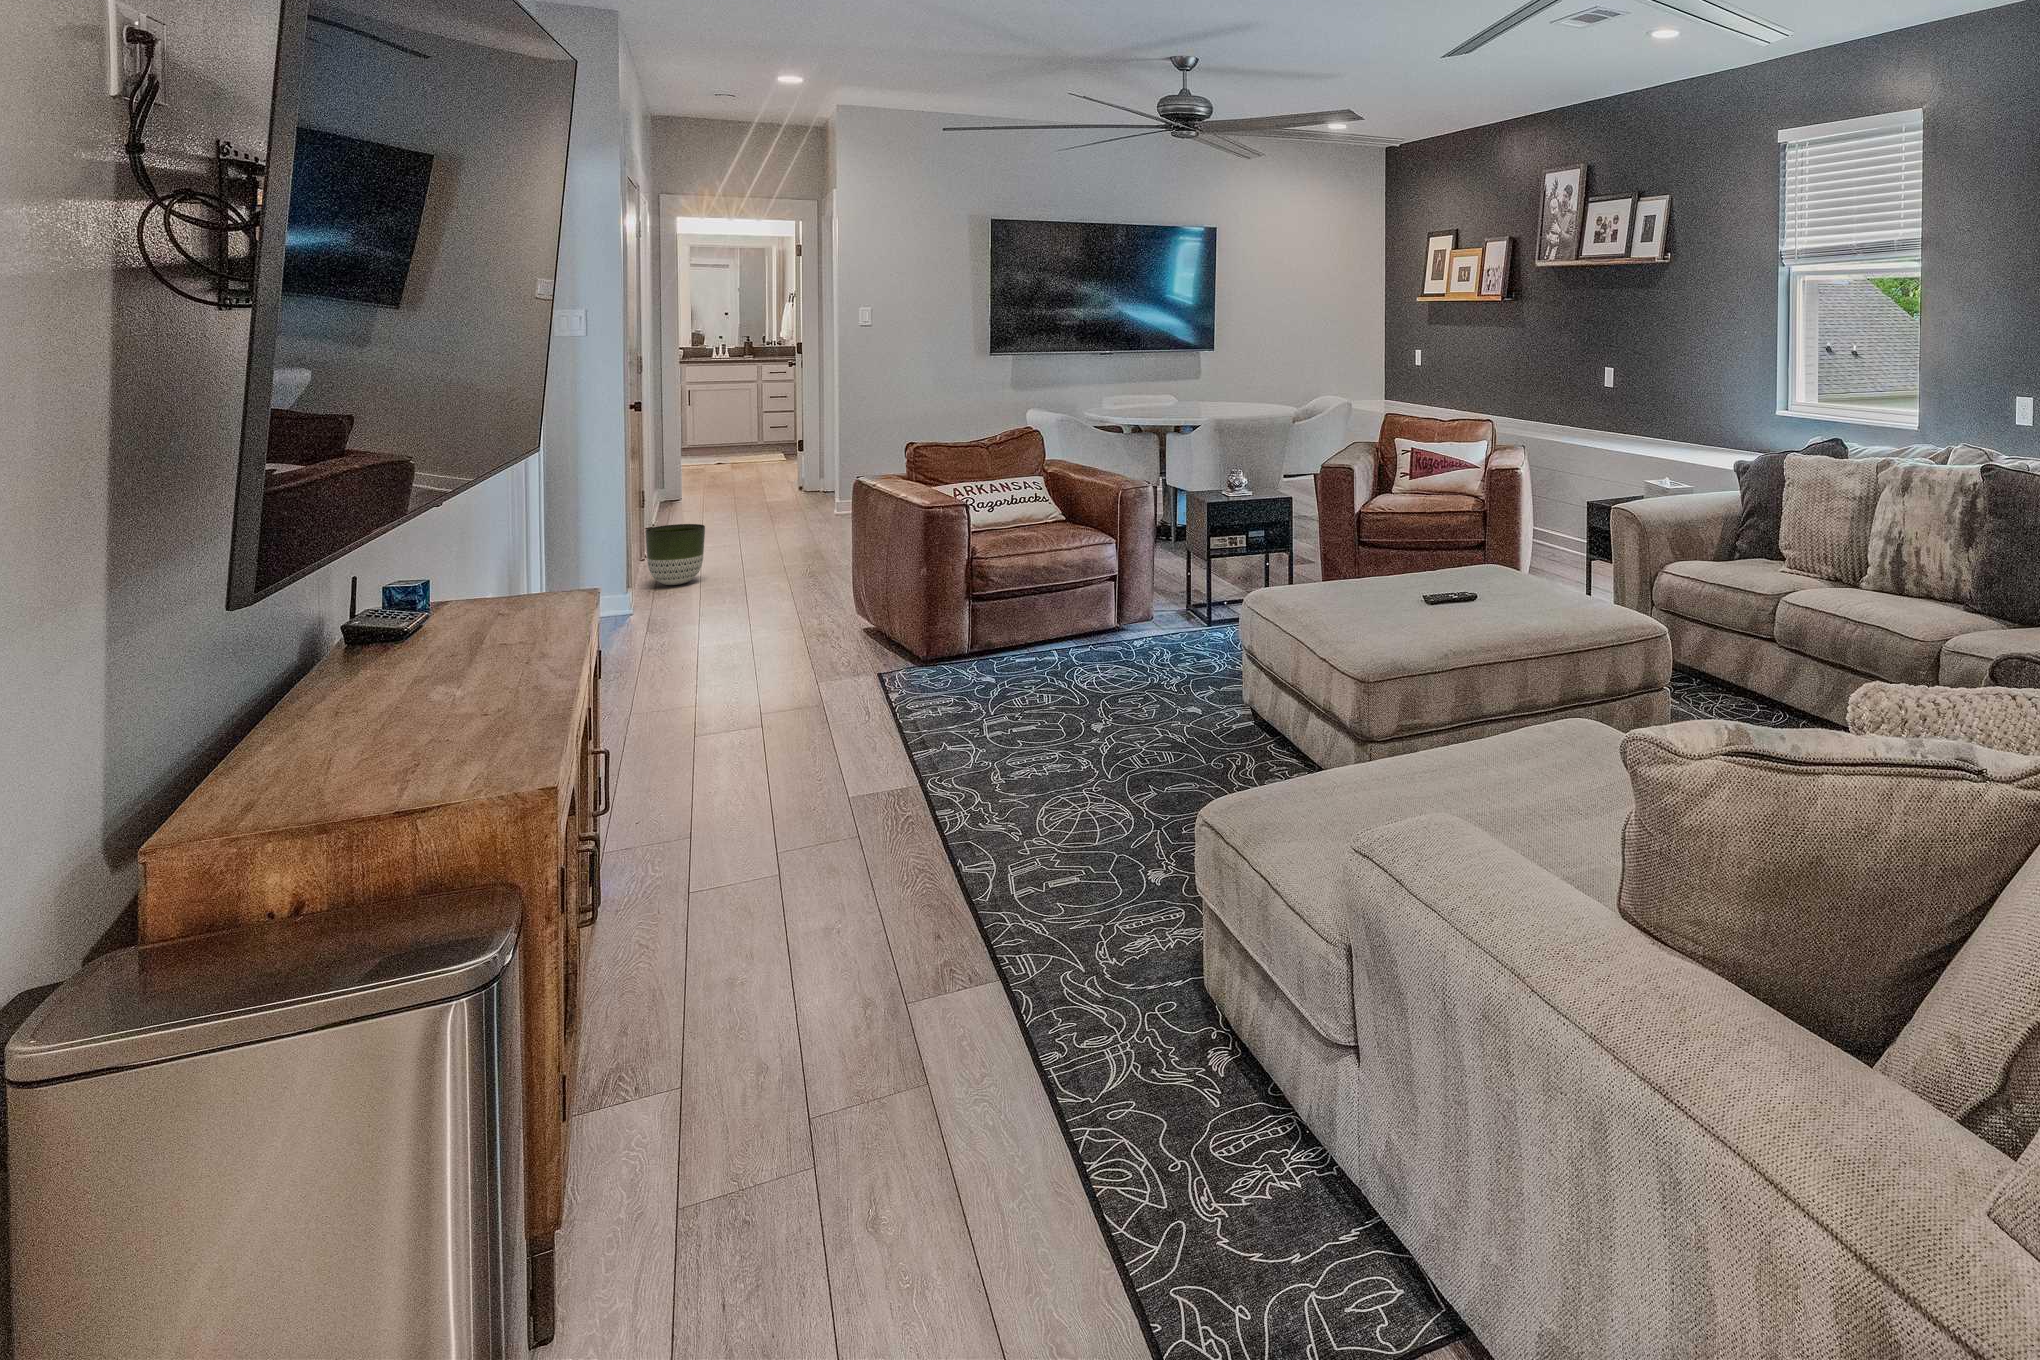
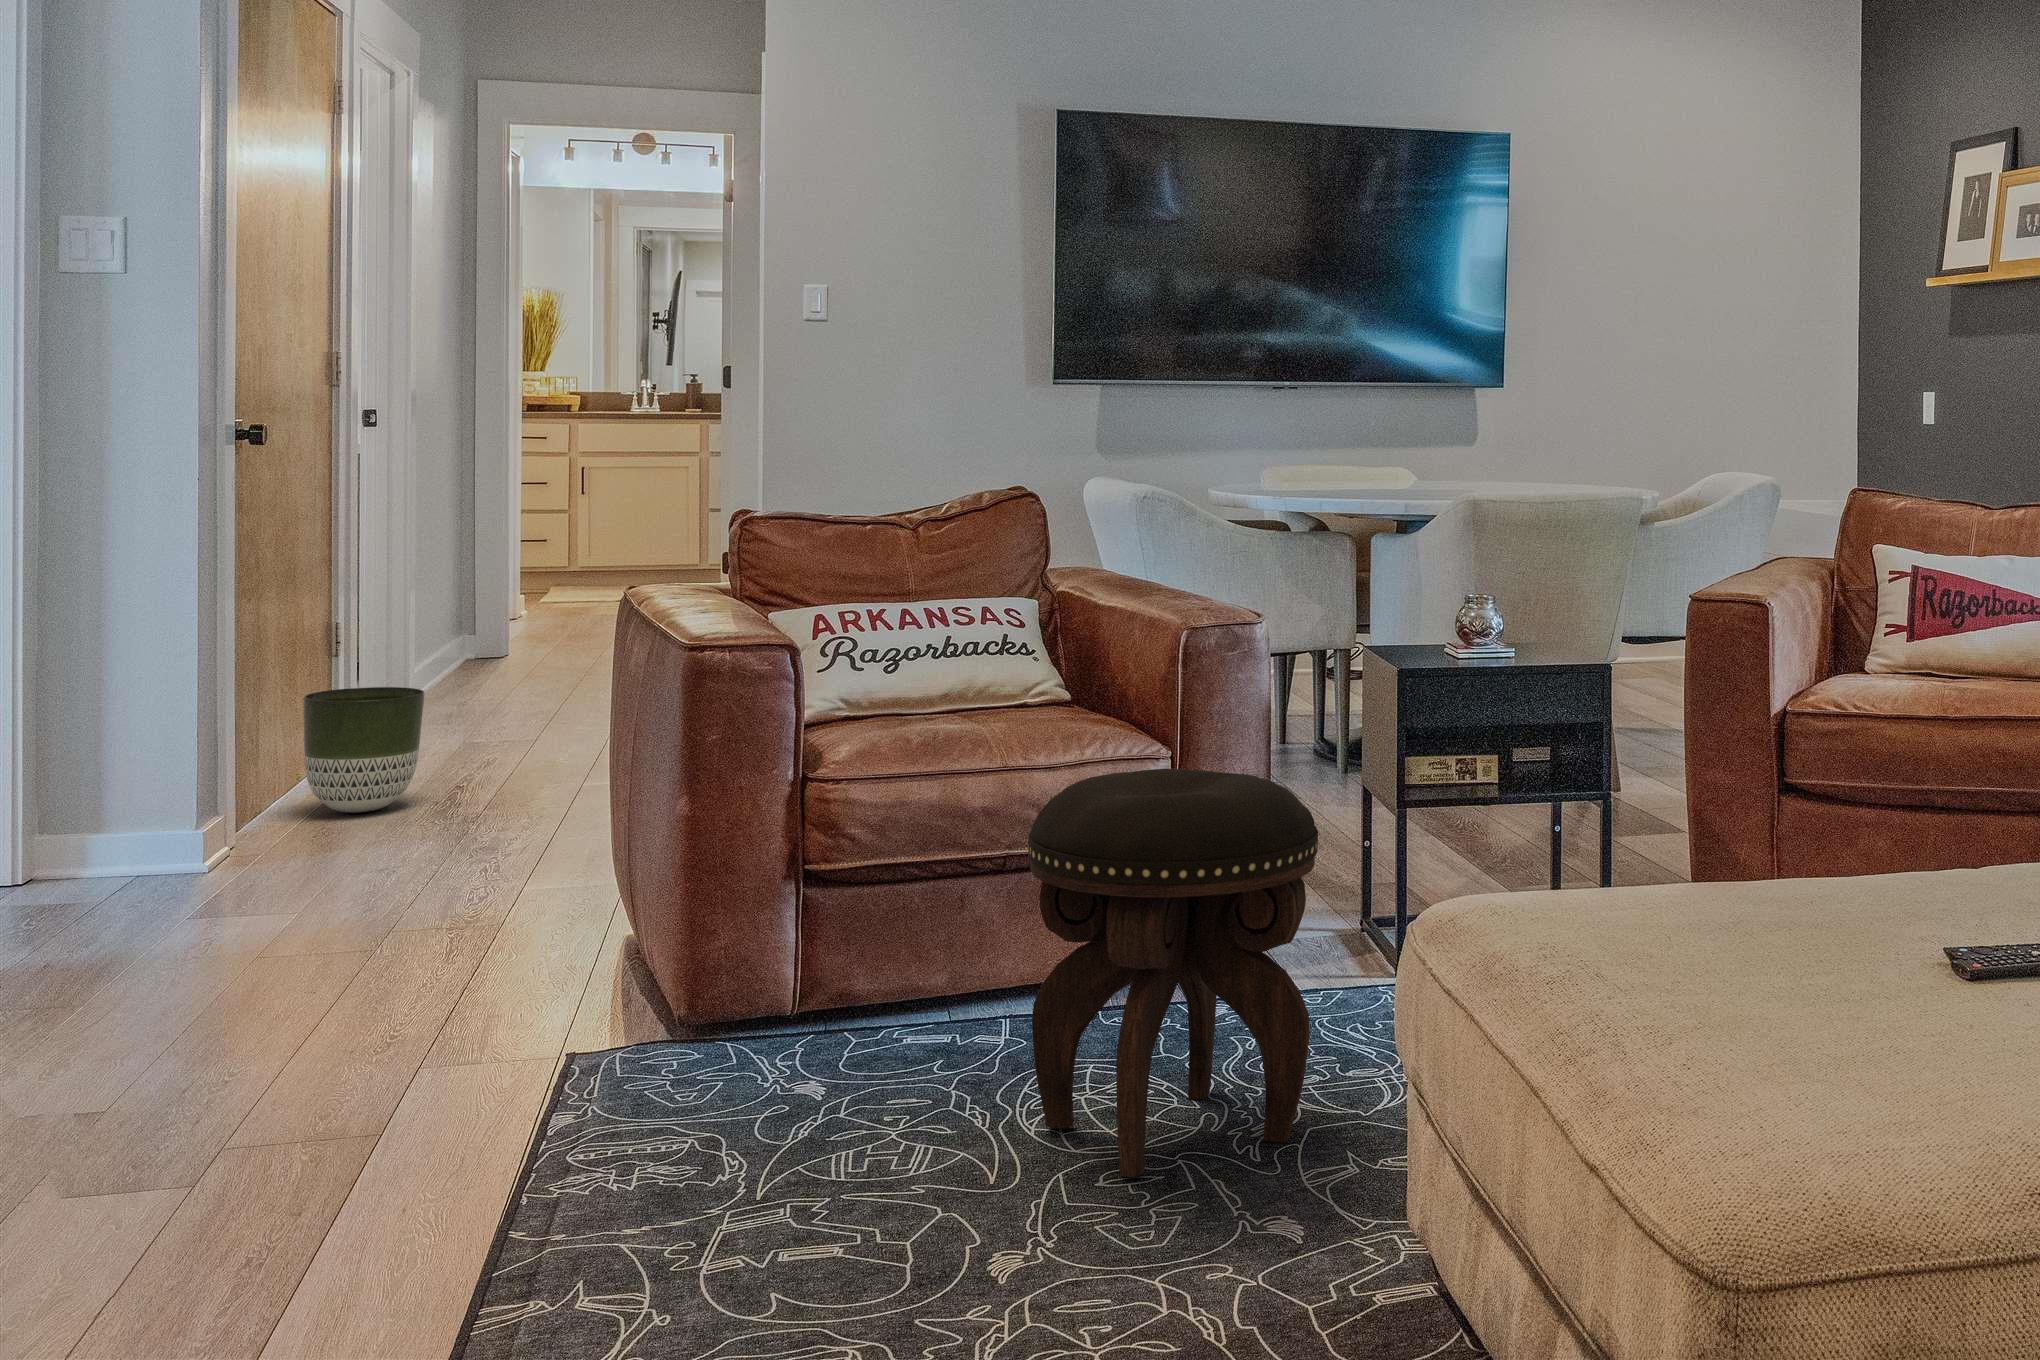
footstool: none [1085,549,1195,698] -> present [1028,769,1318,1178]

